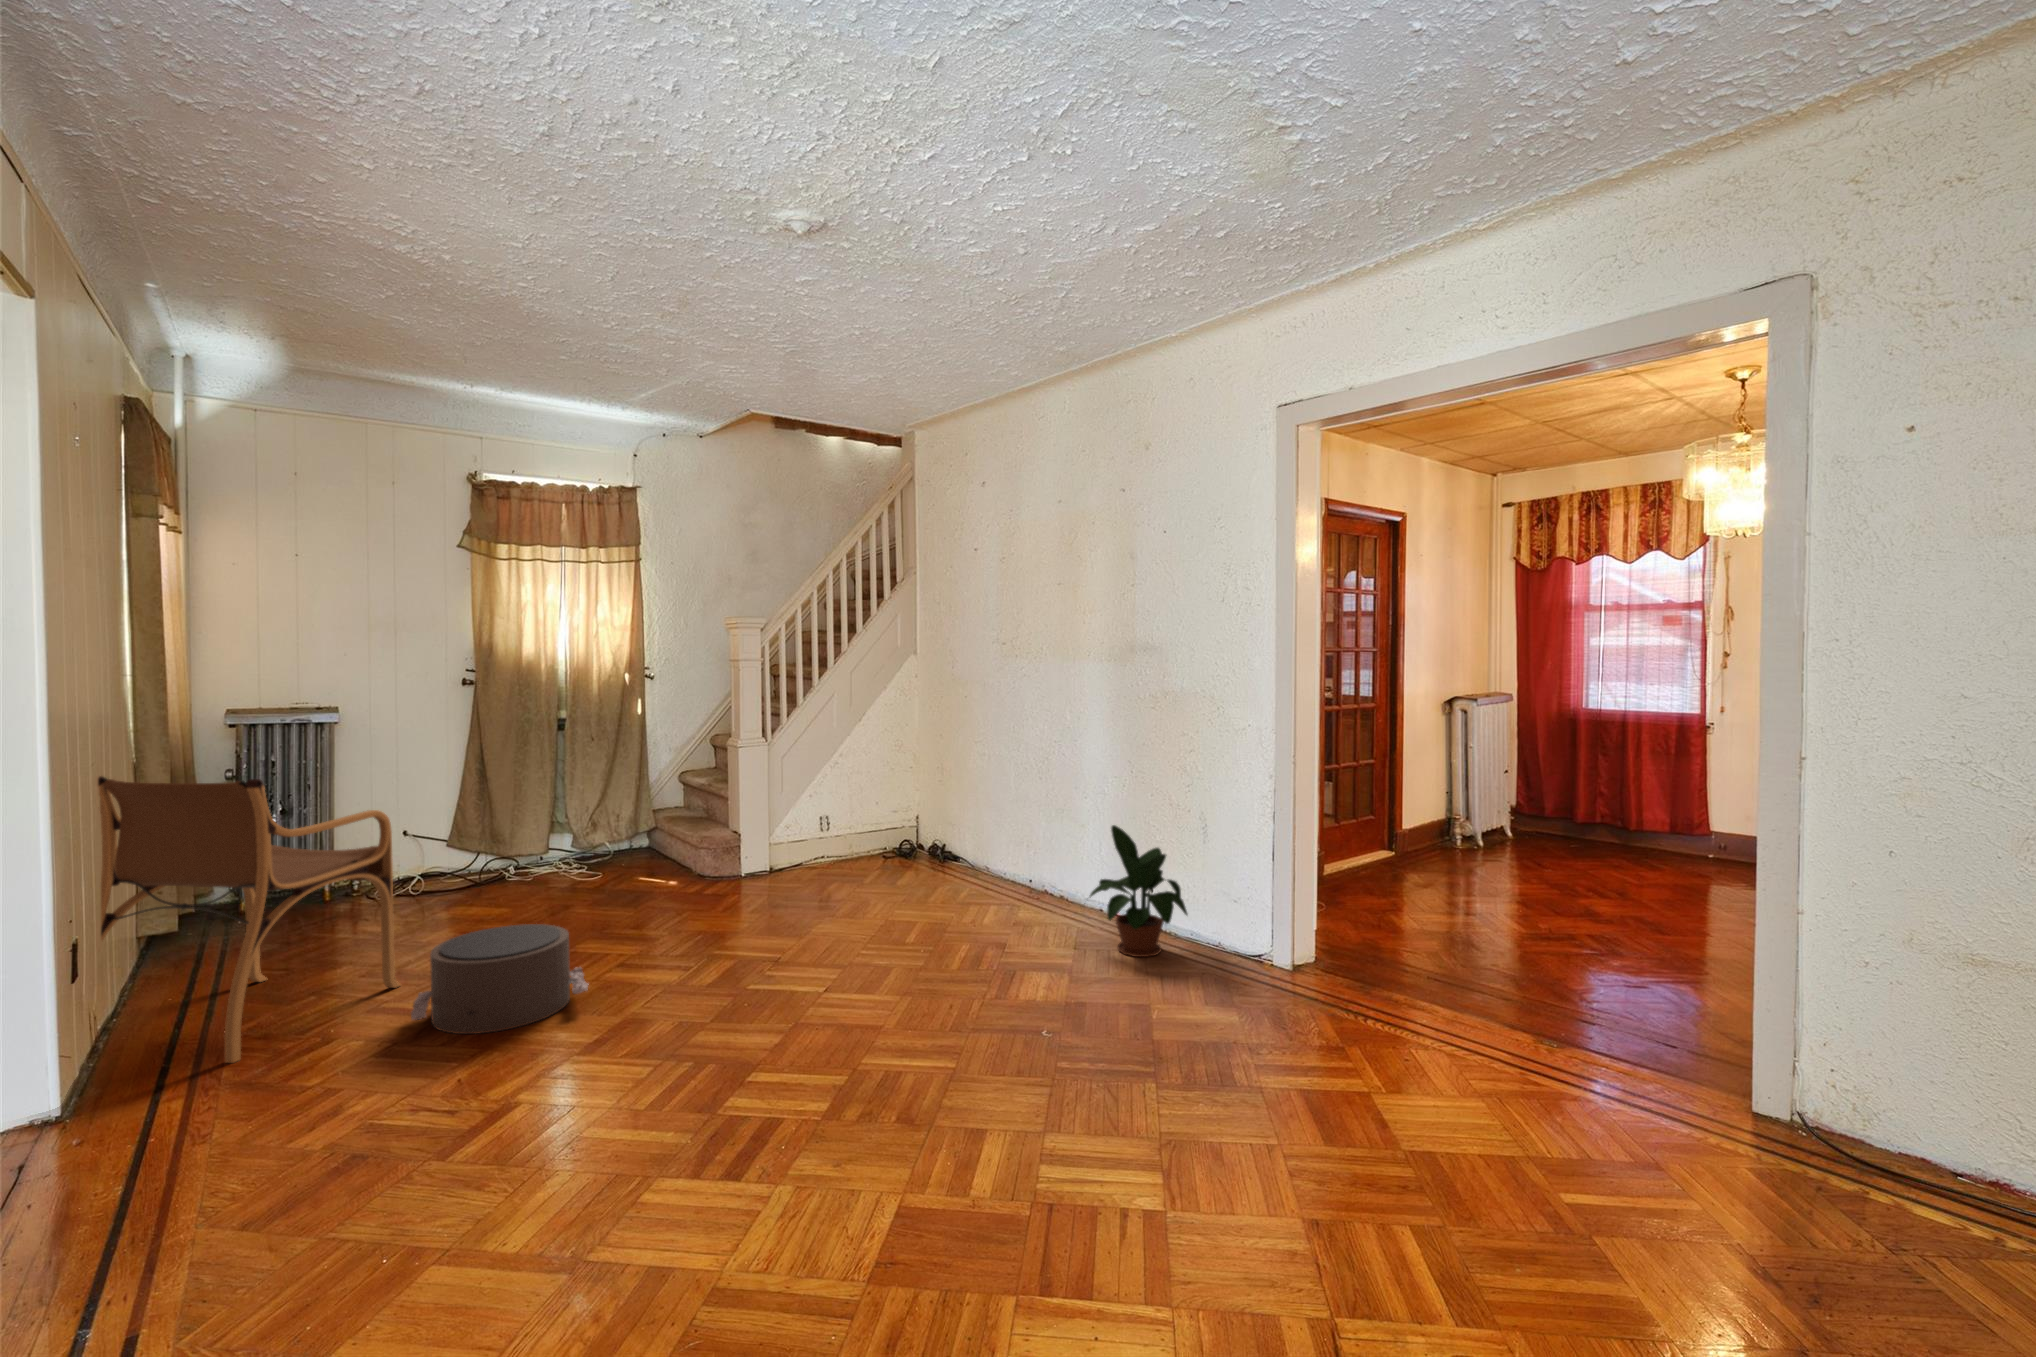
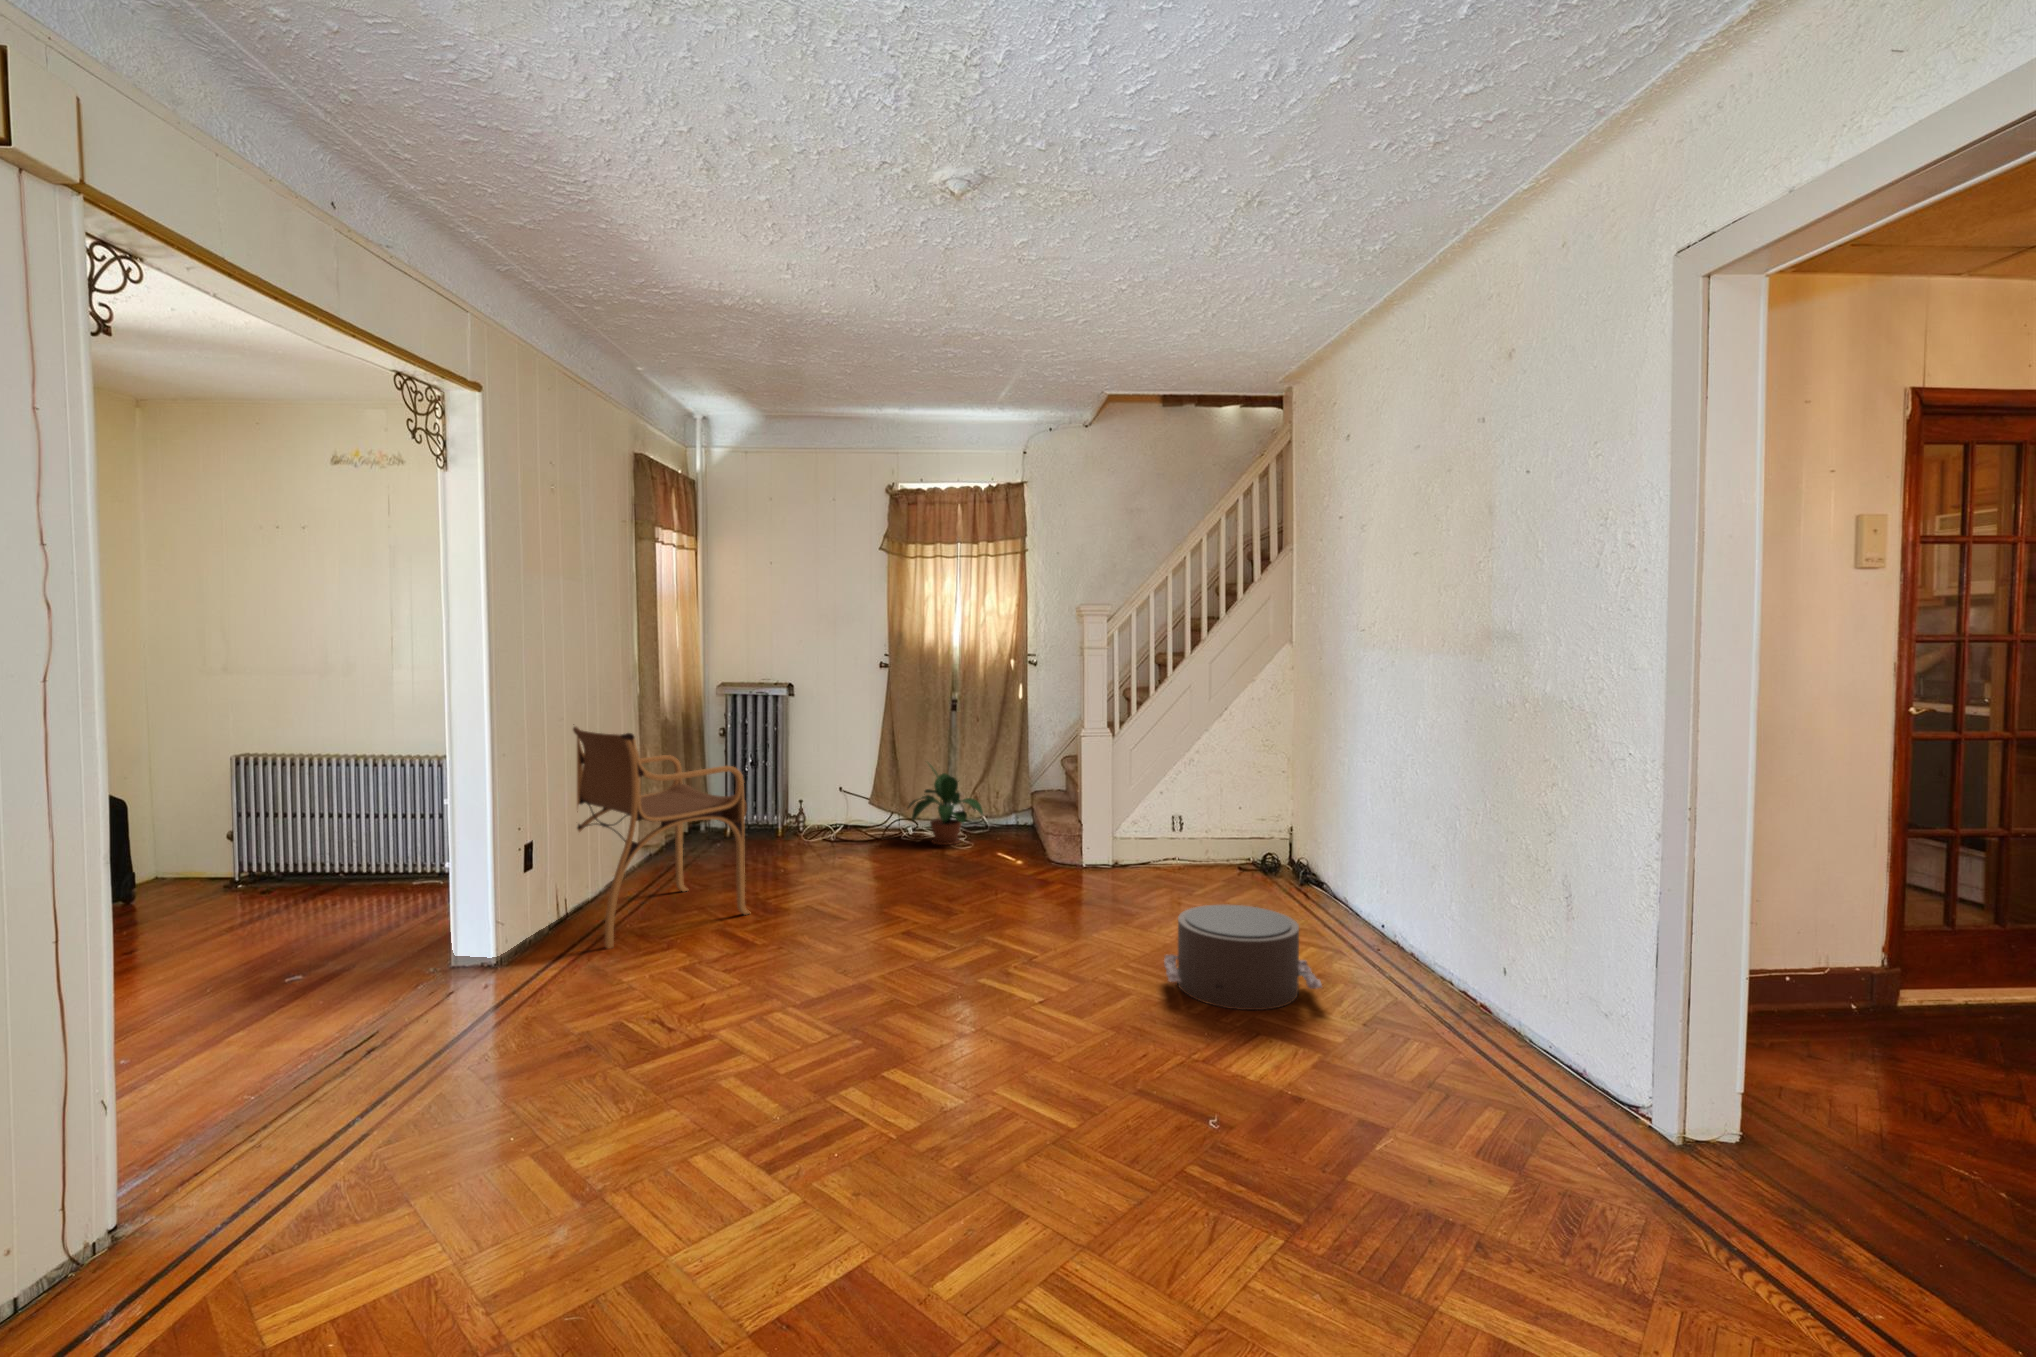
potted plant: present [1090,825,1187,957] -> present [909,764,983,845]
pouf: present [411,924,589,1034] -> present [1164,905,1322,1010]

